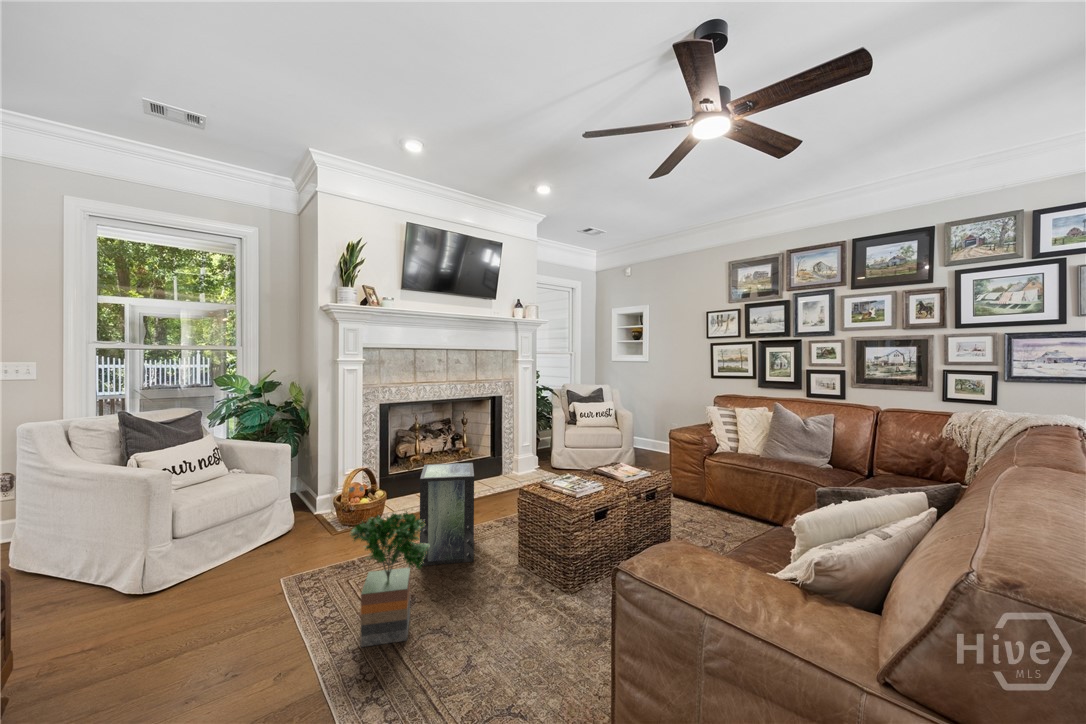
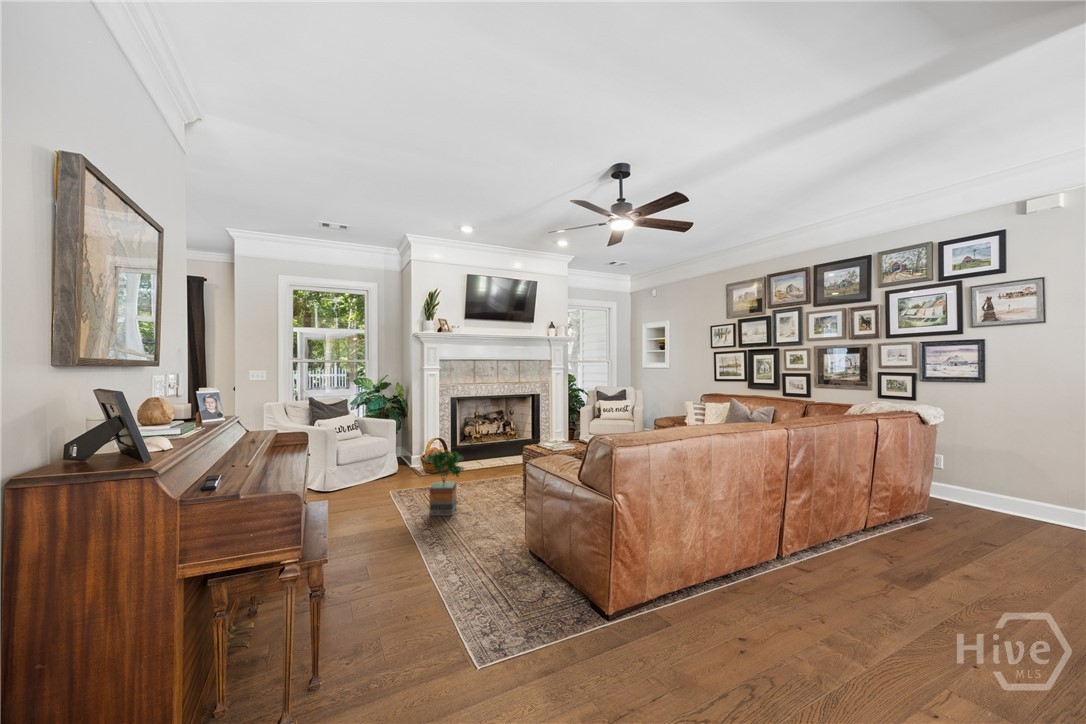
storage box: present [420,463,474,566] -> none [467,433,502,492]

